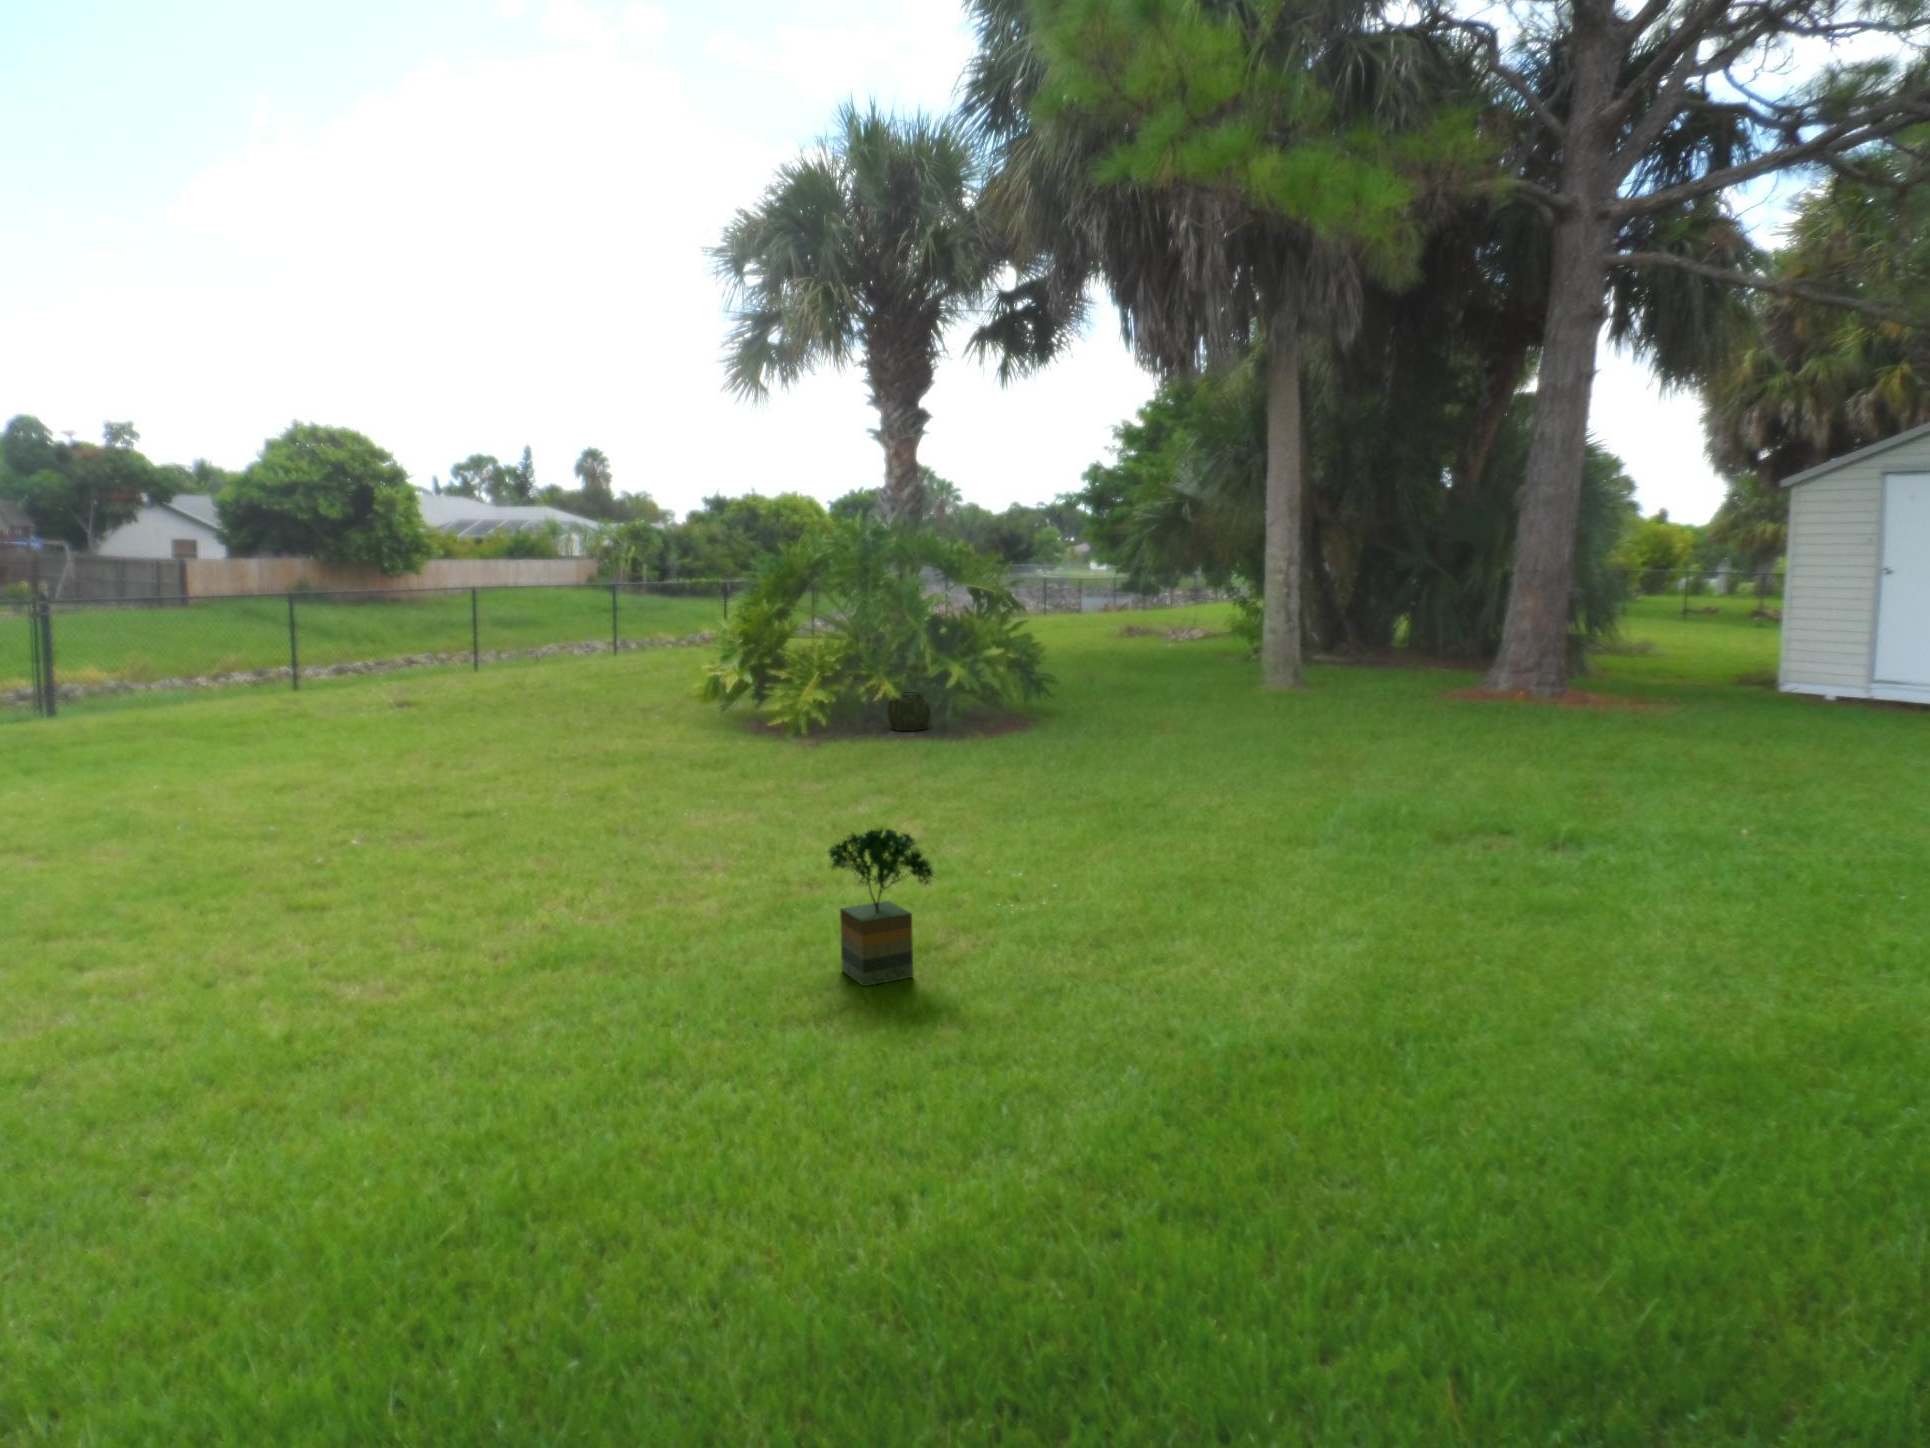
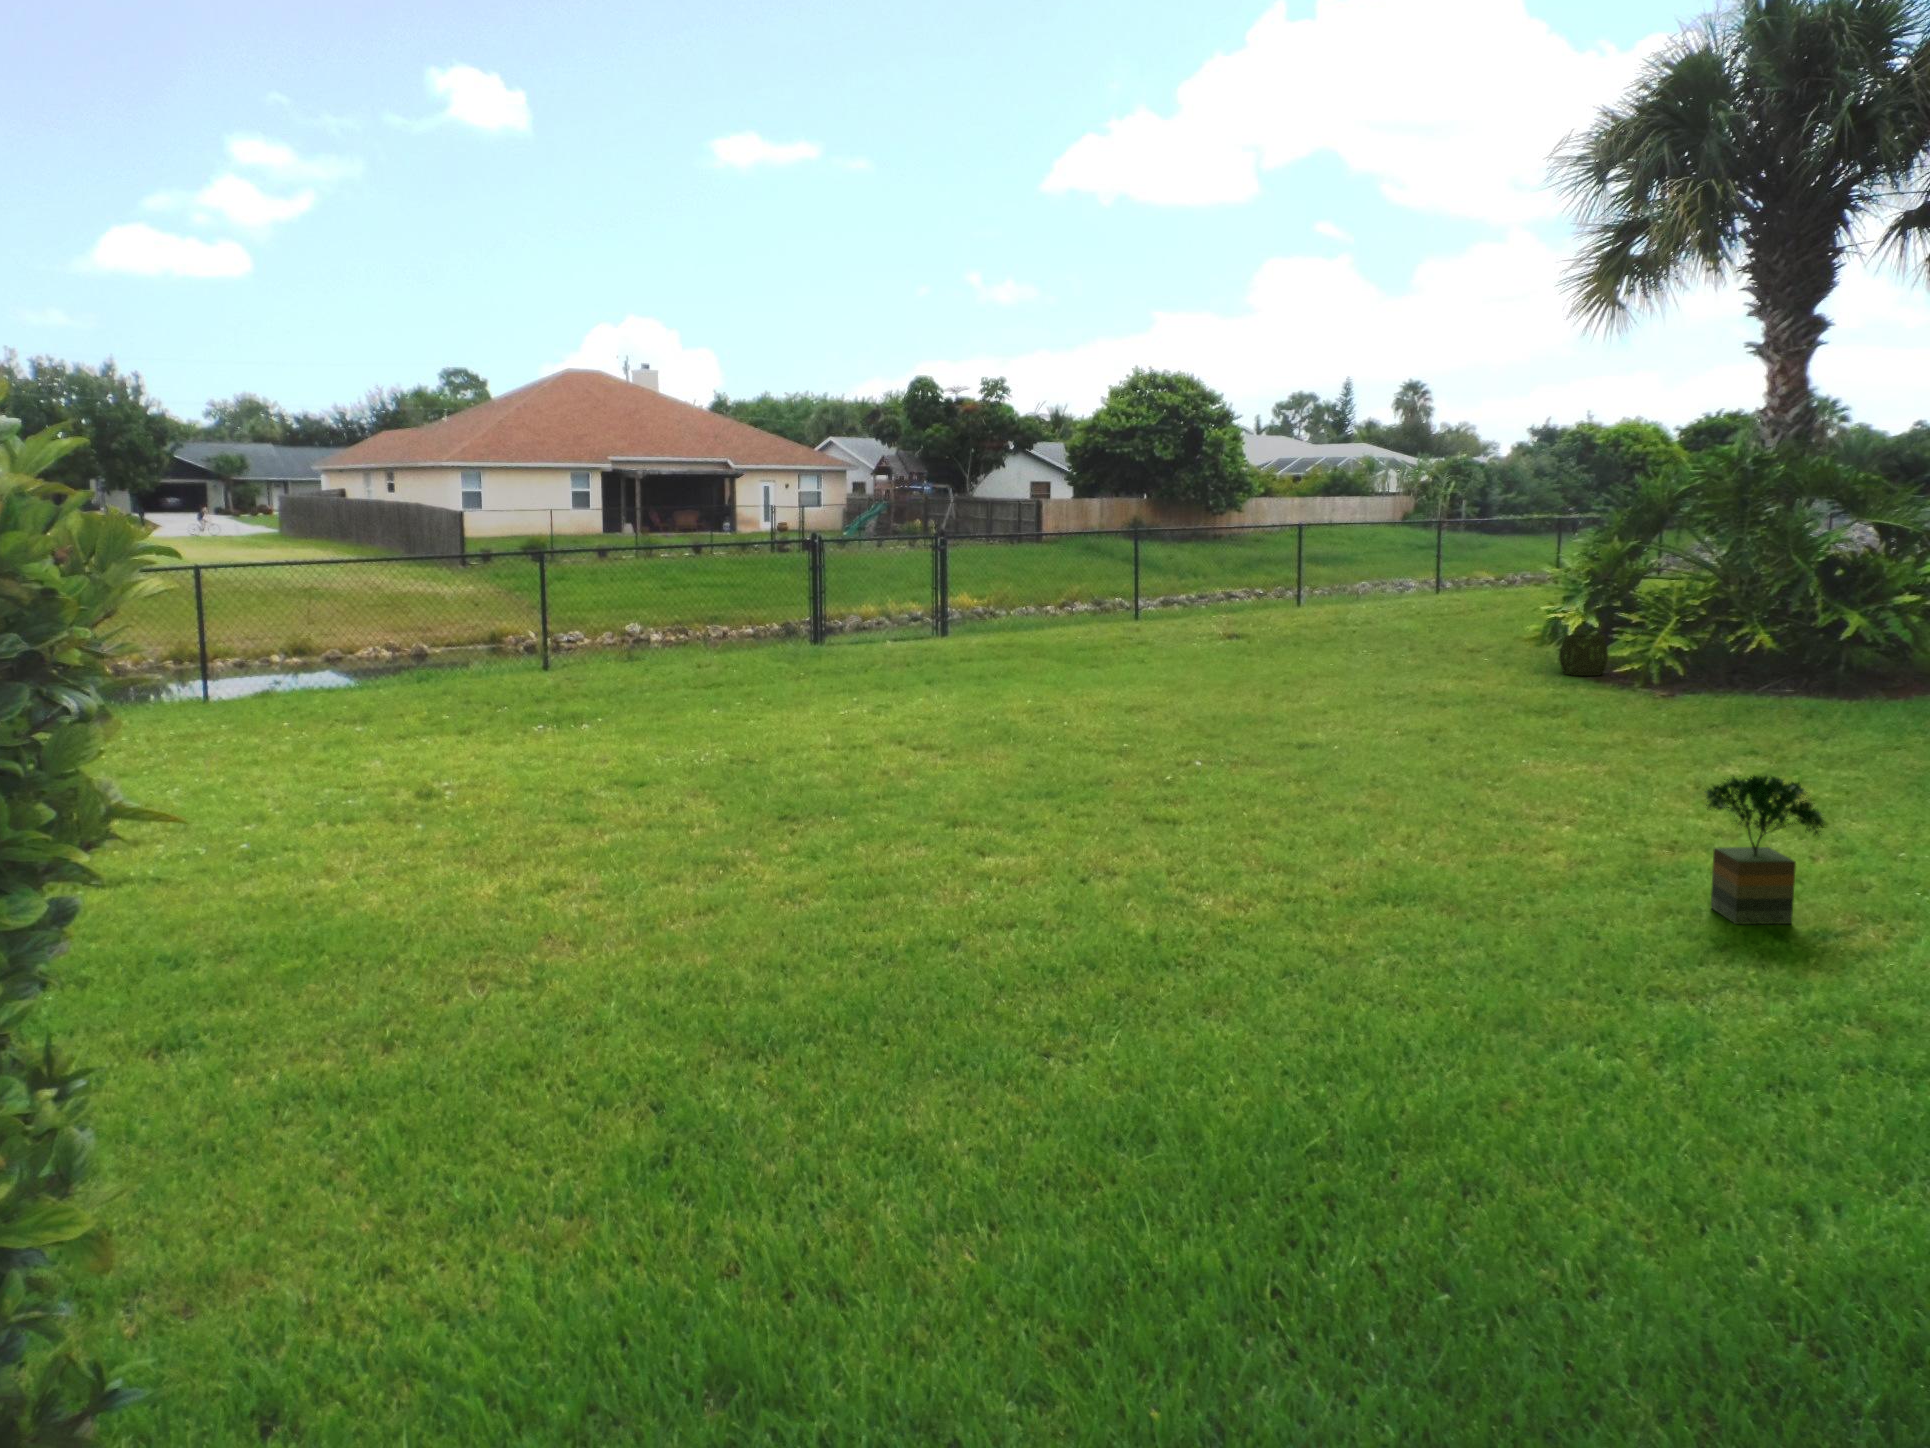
woven basket: present [887,692,931,731] -> present [1559,634,1608,676]

